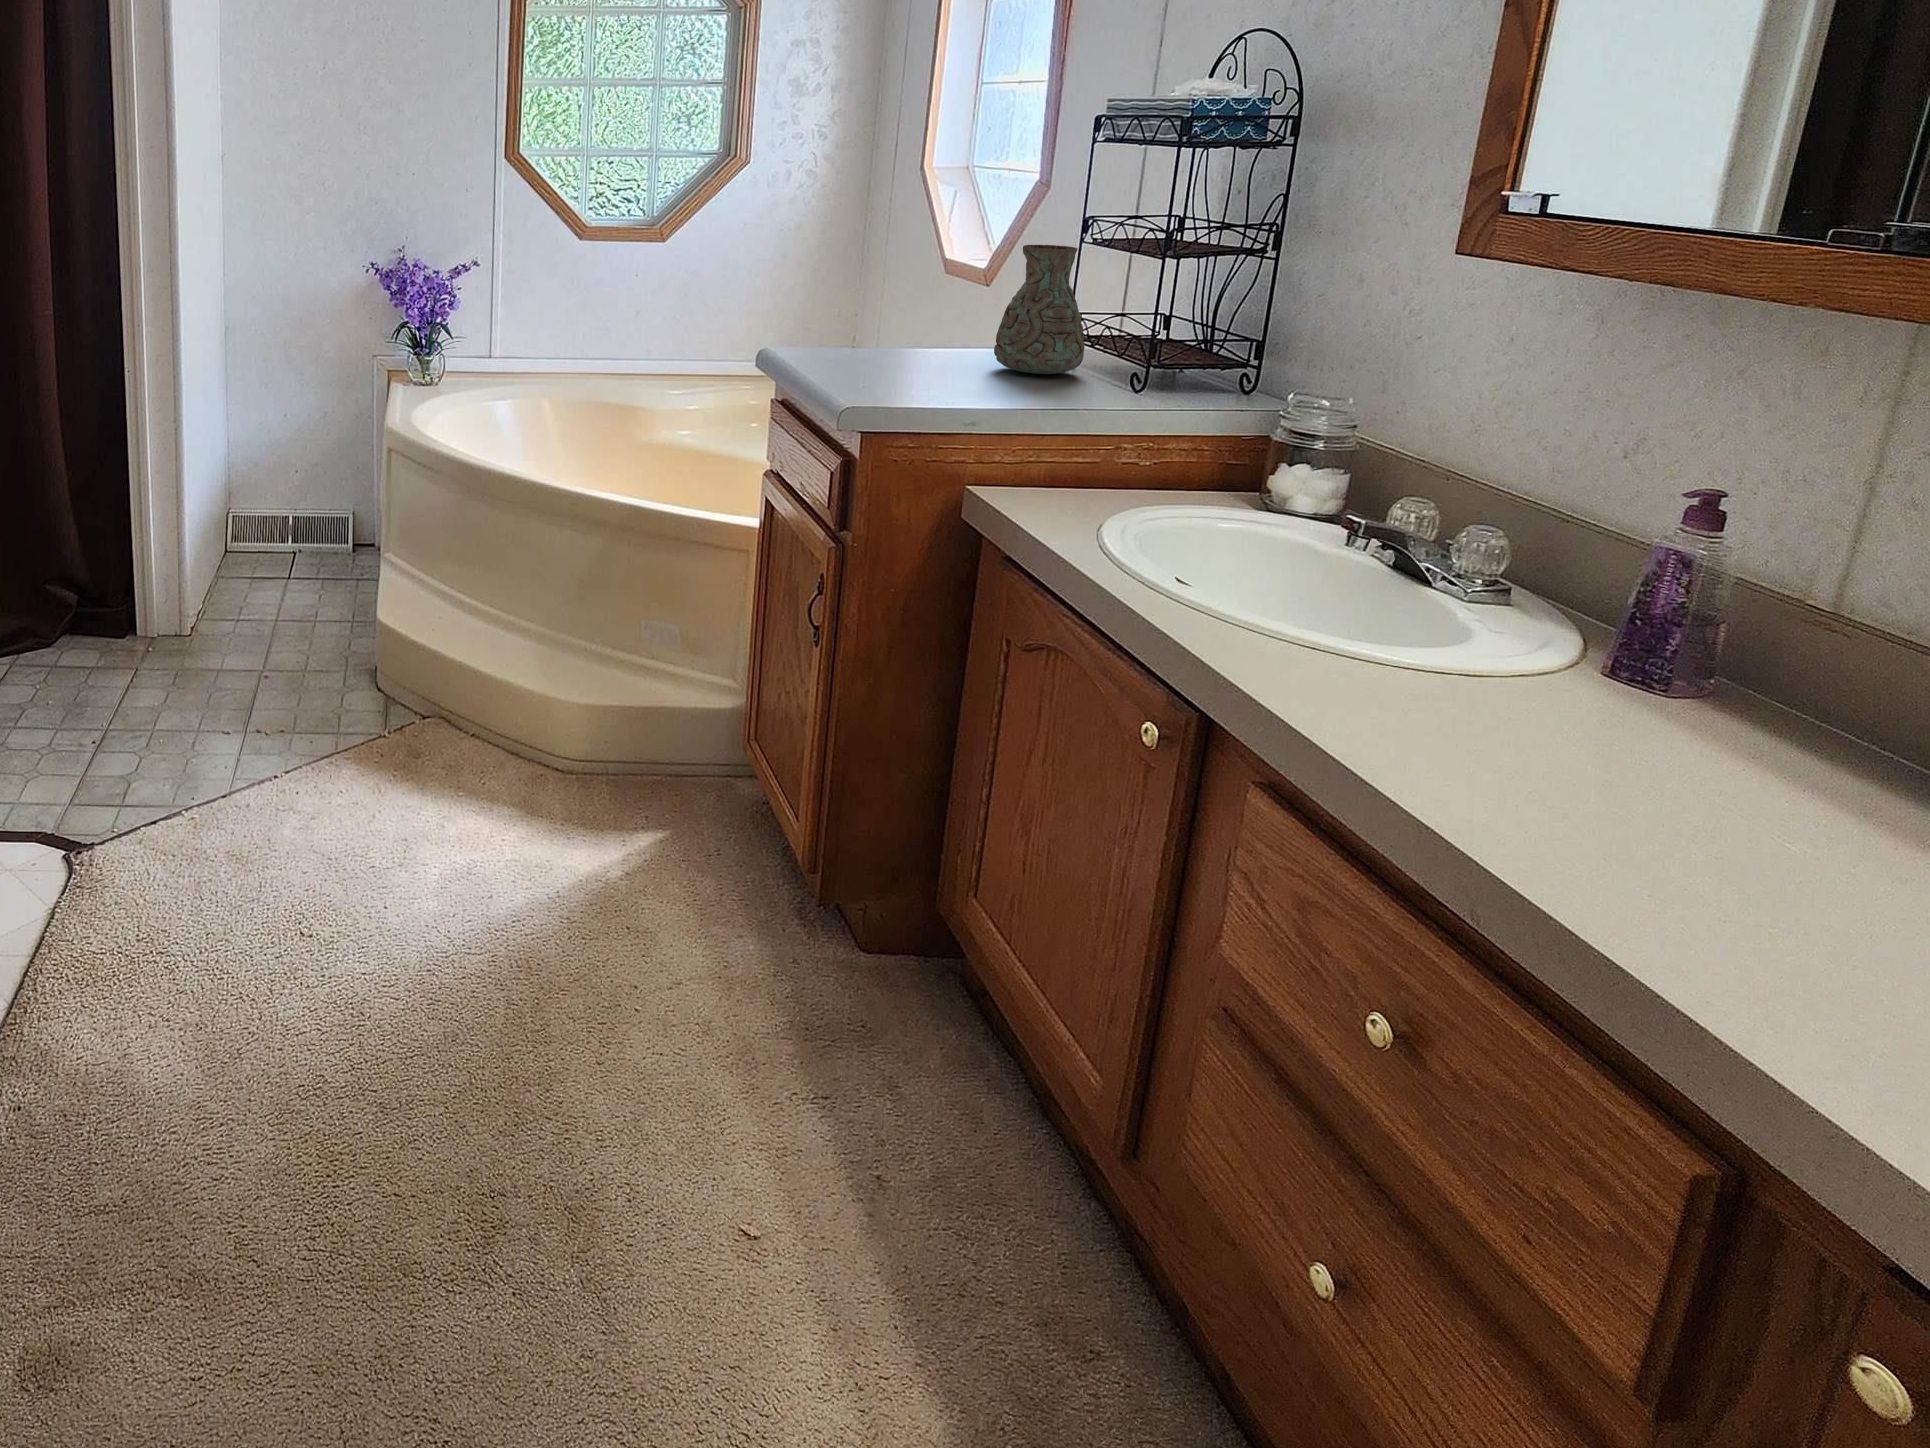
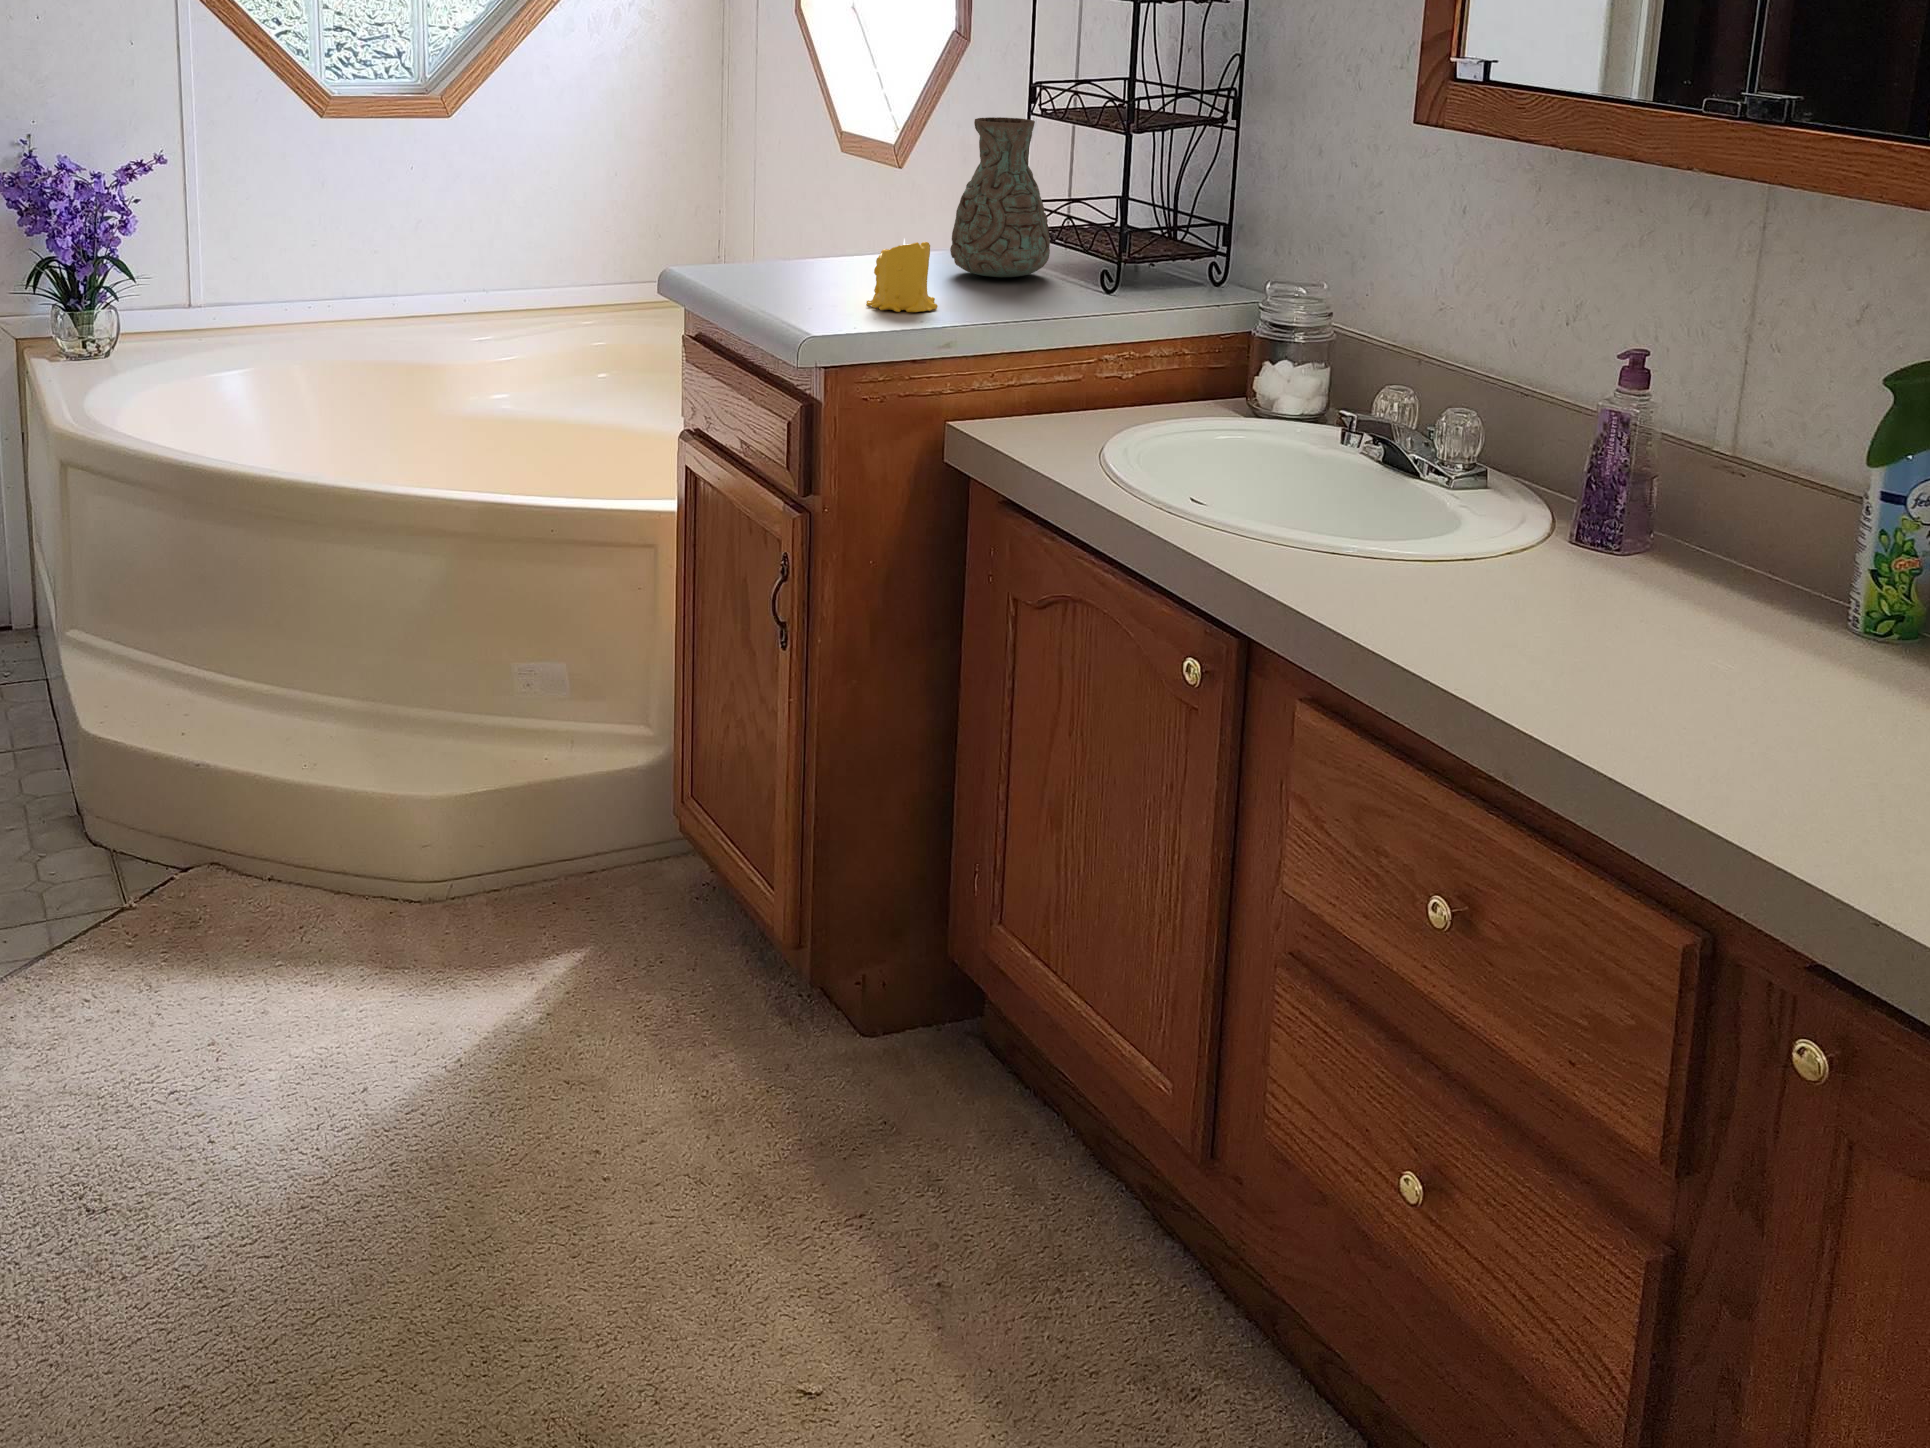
candle: none [907,335,968,395] -> present [866,239,938,312]

